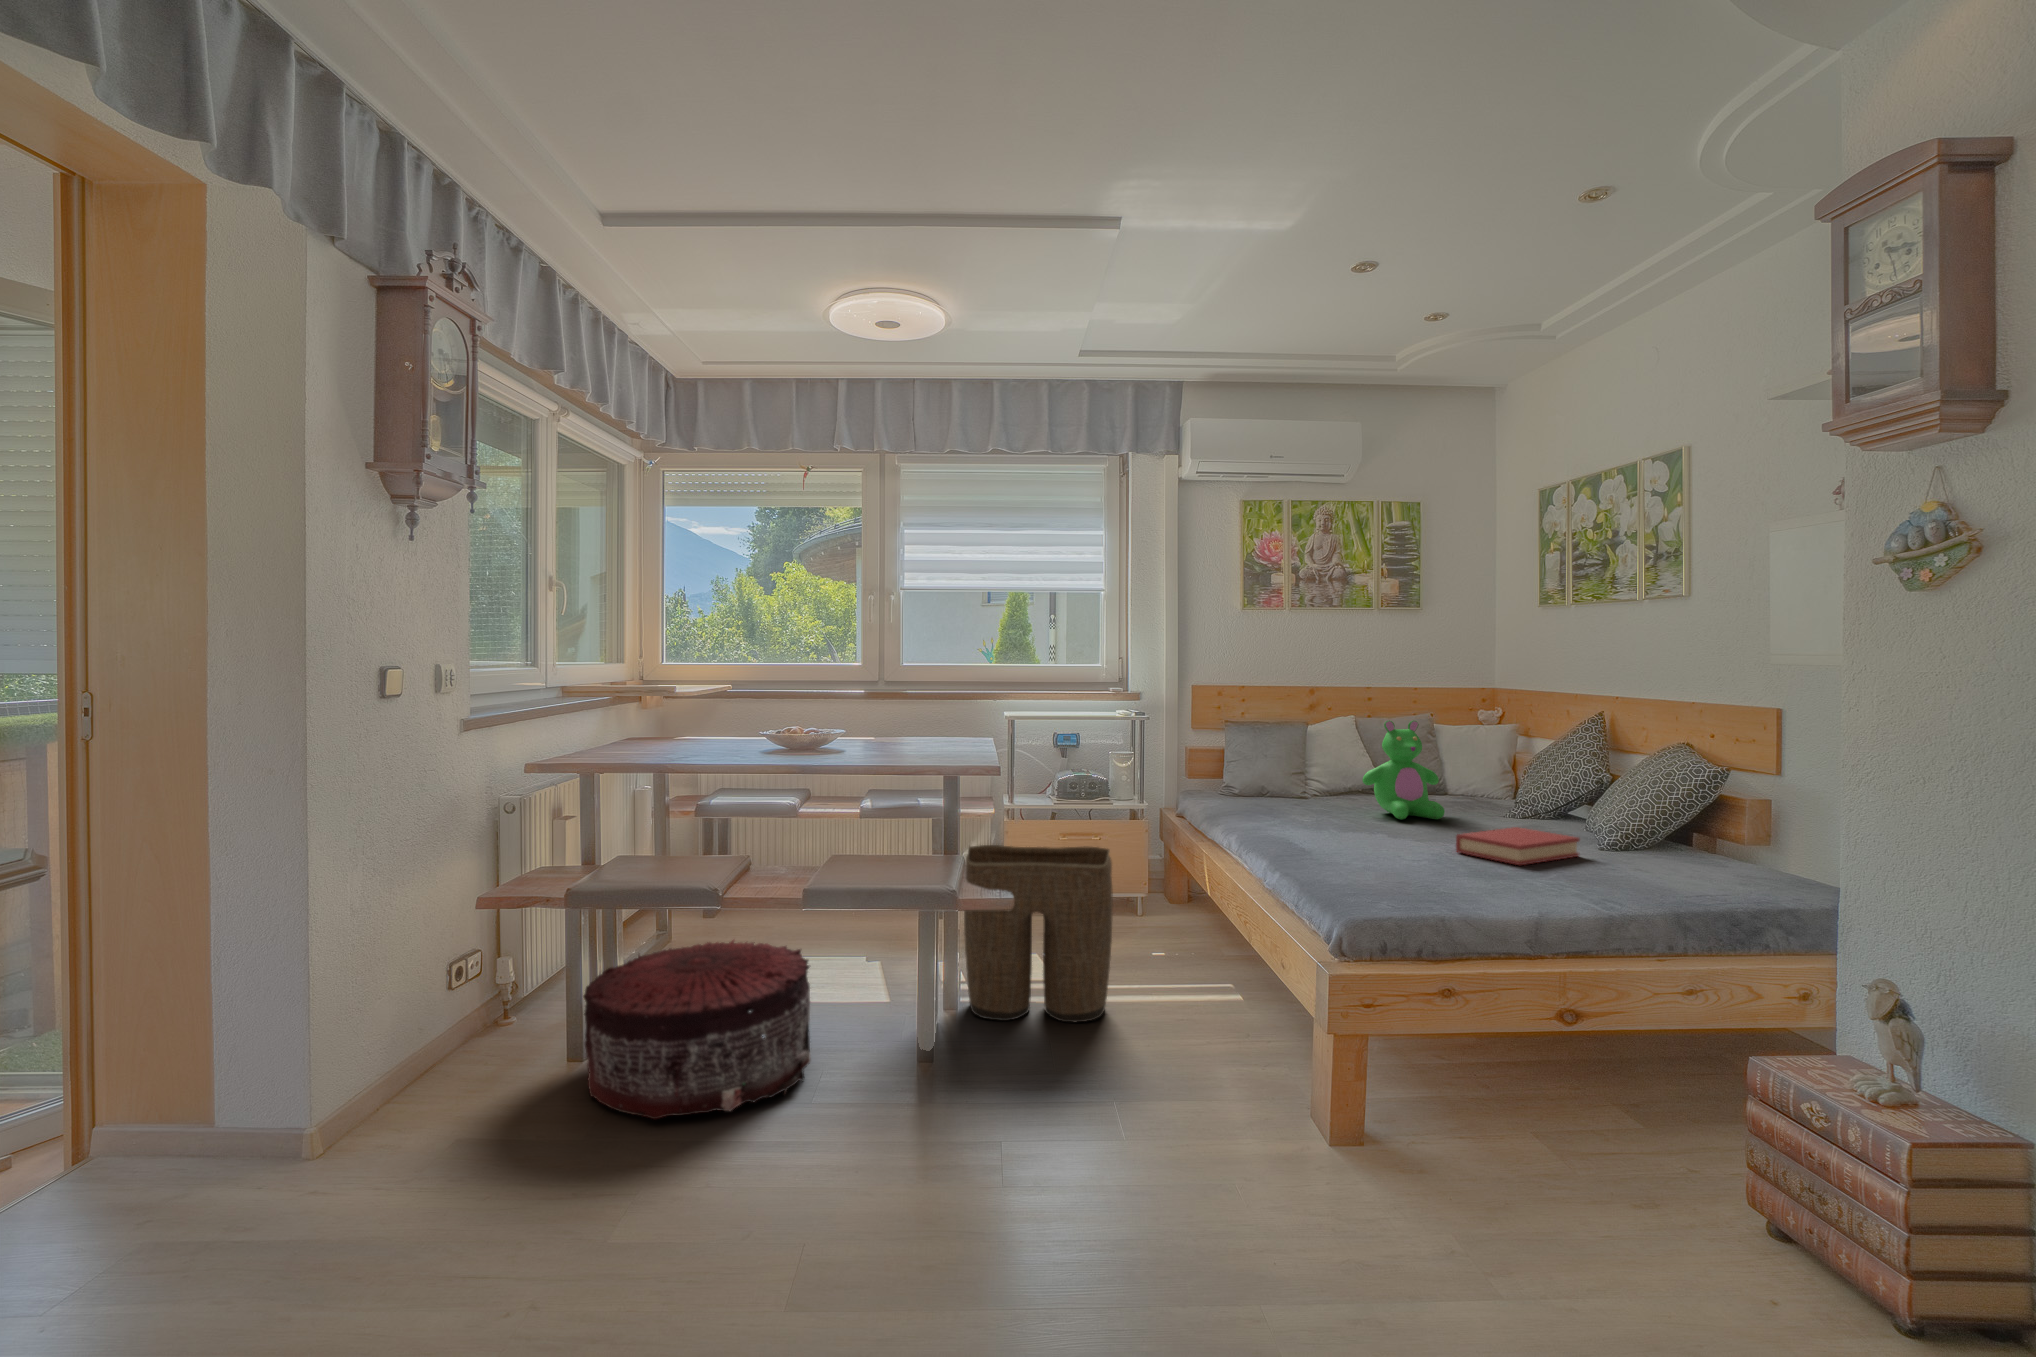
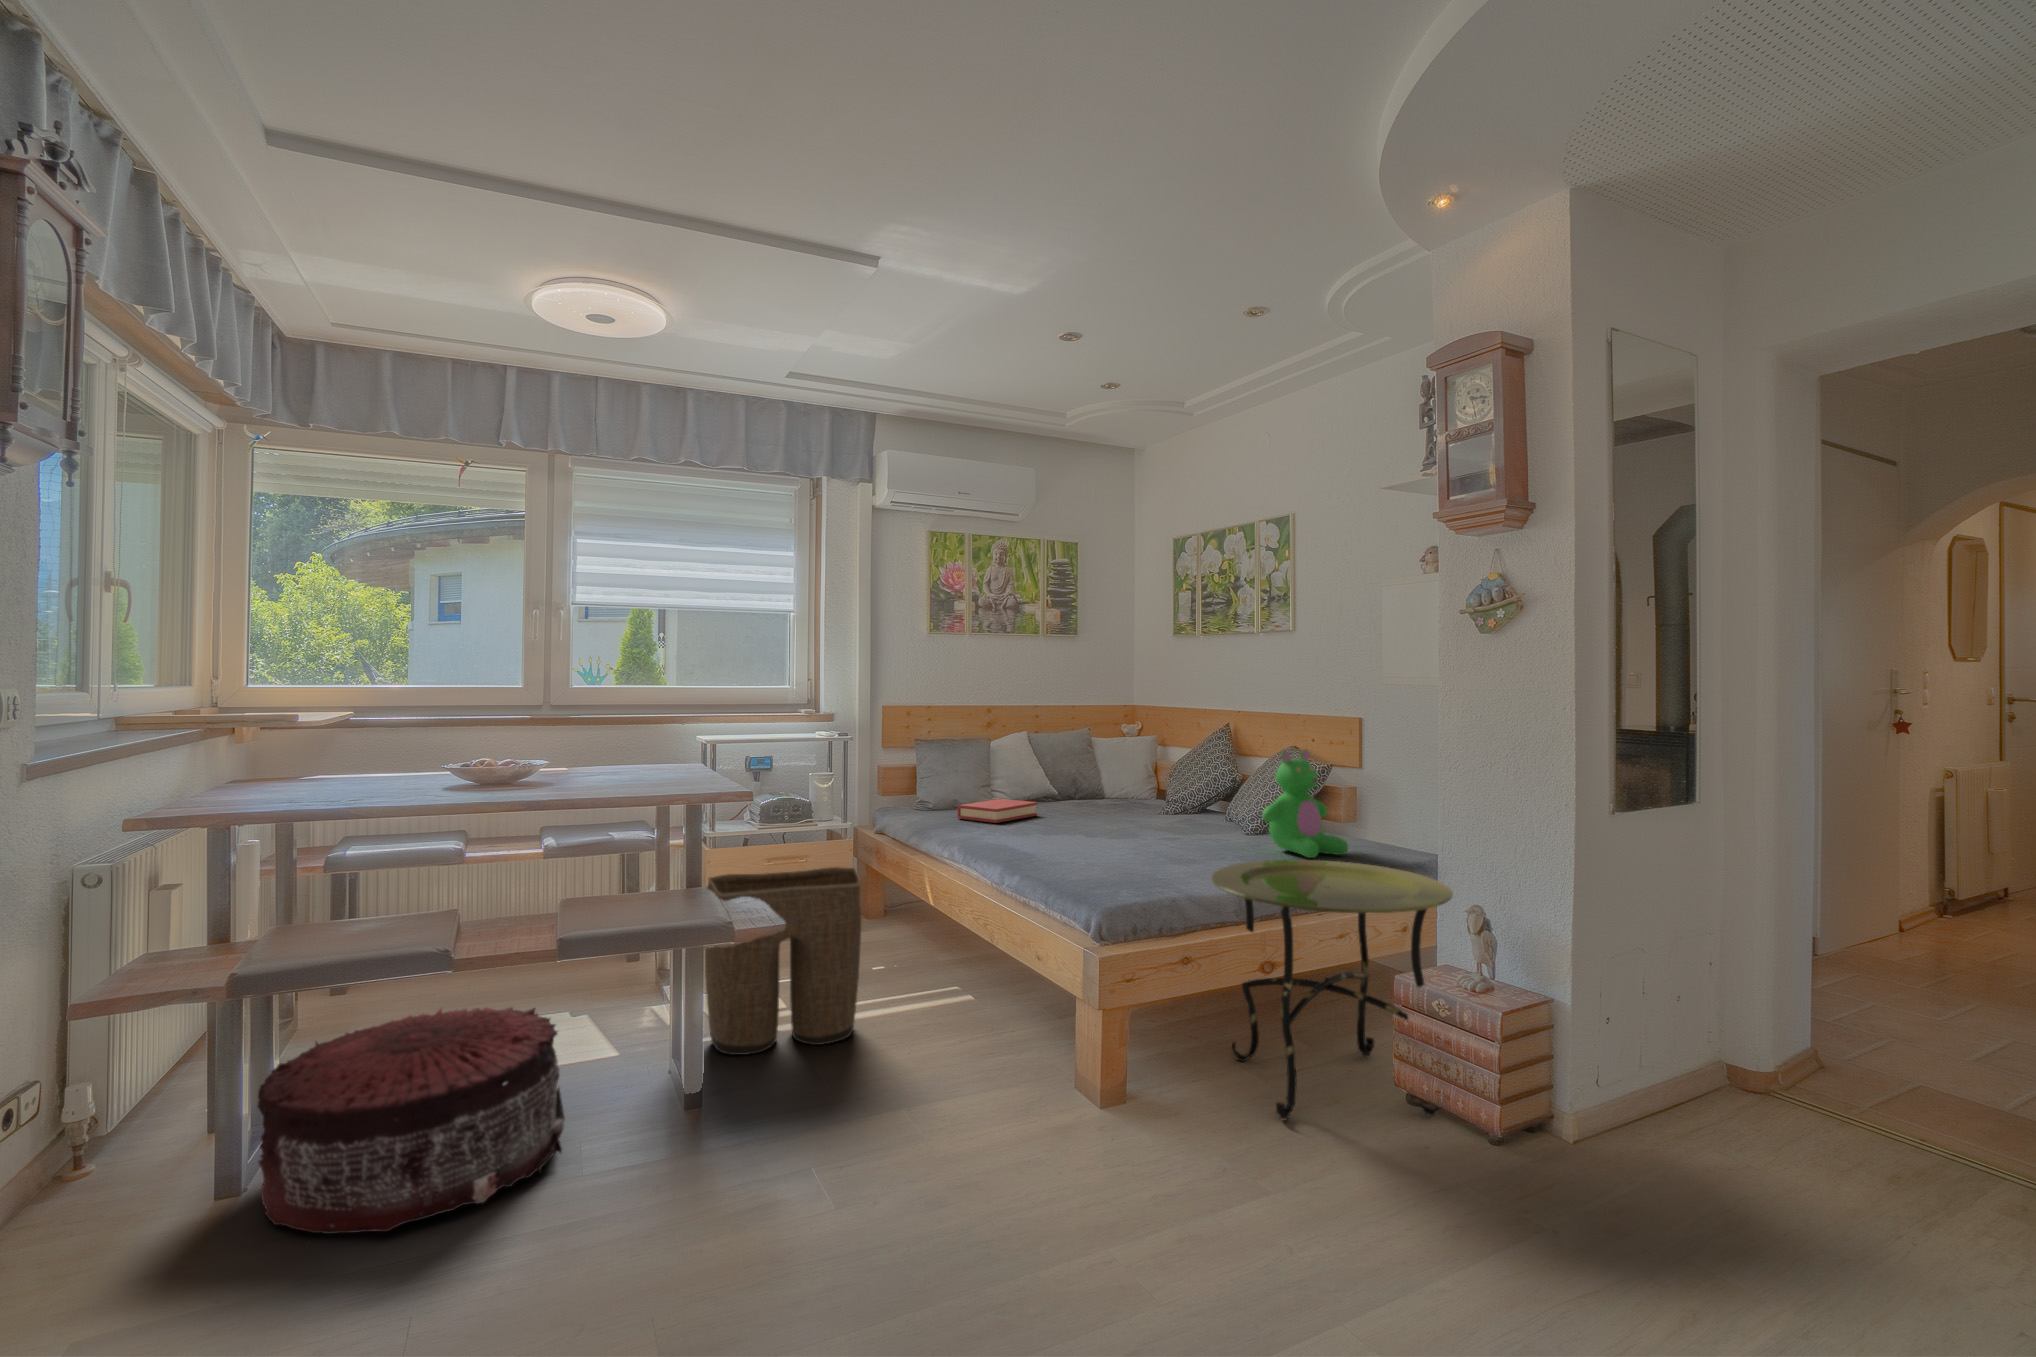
teddy bear: present [1362,720,1445,819] -> present [1262,750,1348,858]
hardback book: present [1456,827,1580,865] -> present [957,799,1037,823]
side table: none [1492,883,1850,1249] -> present [1211,860,1453,1120]

